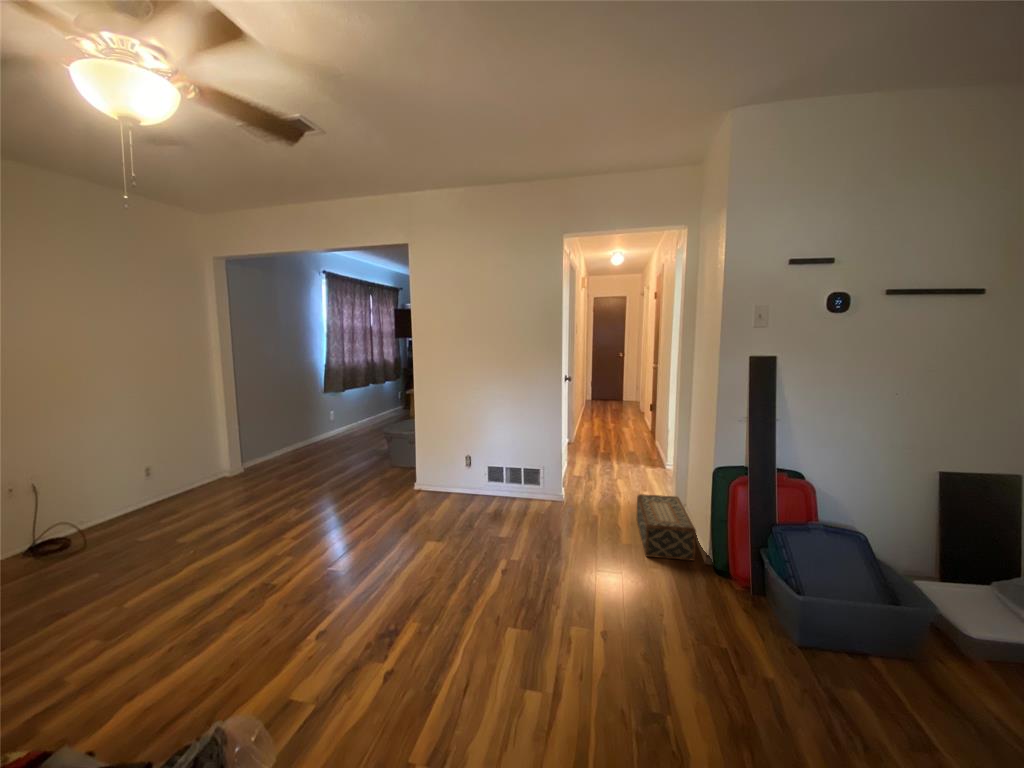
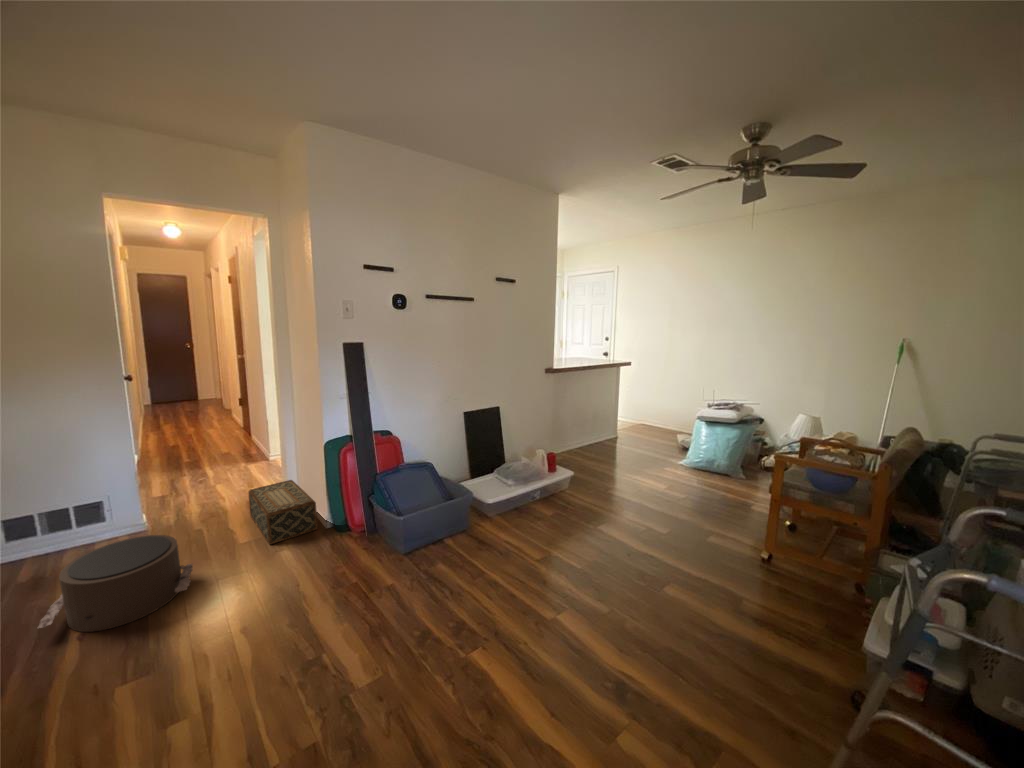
pouf: none [492,506,583,575] -> present [38,535,193,632]

